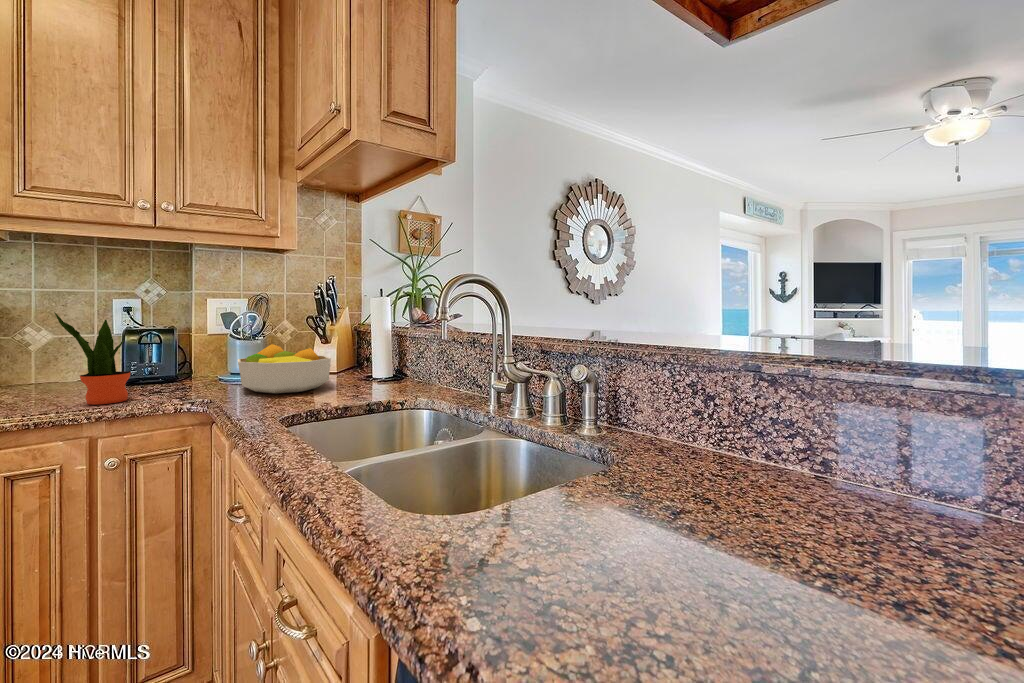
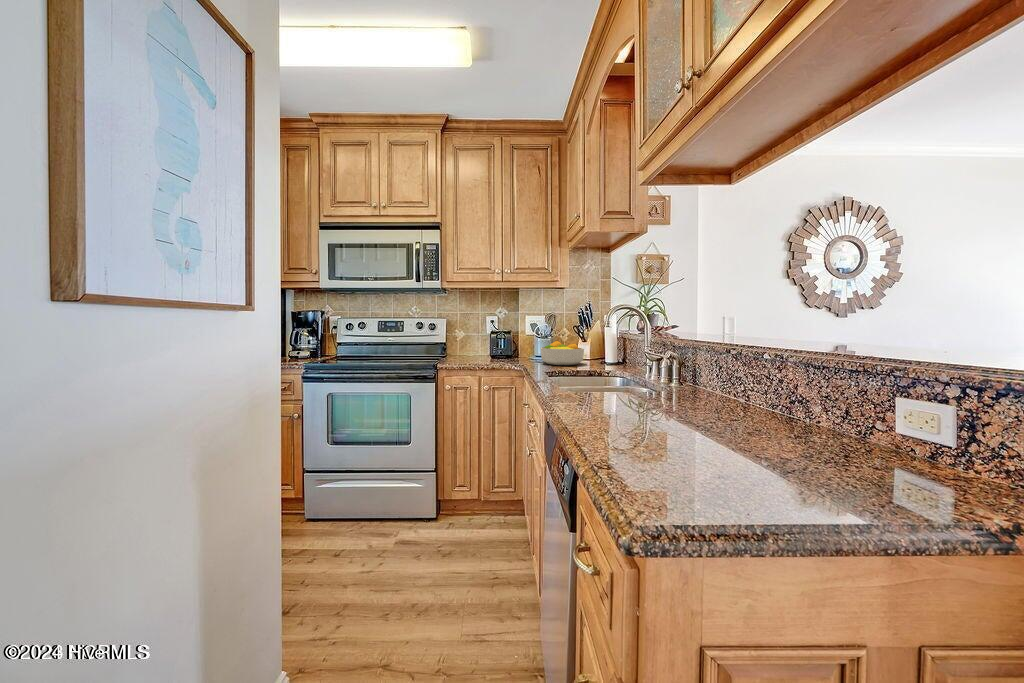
potted plant: present [54,312,131,405] -> none [475,322,498,364]

